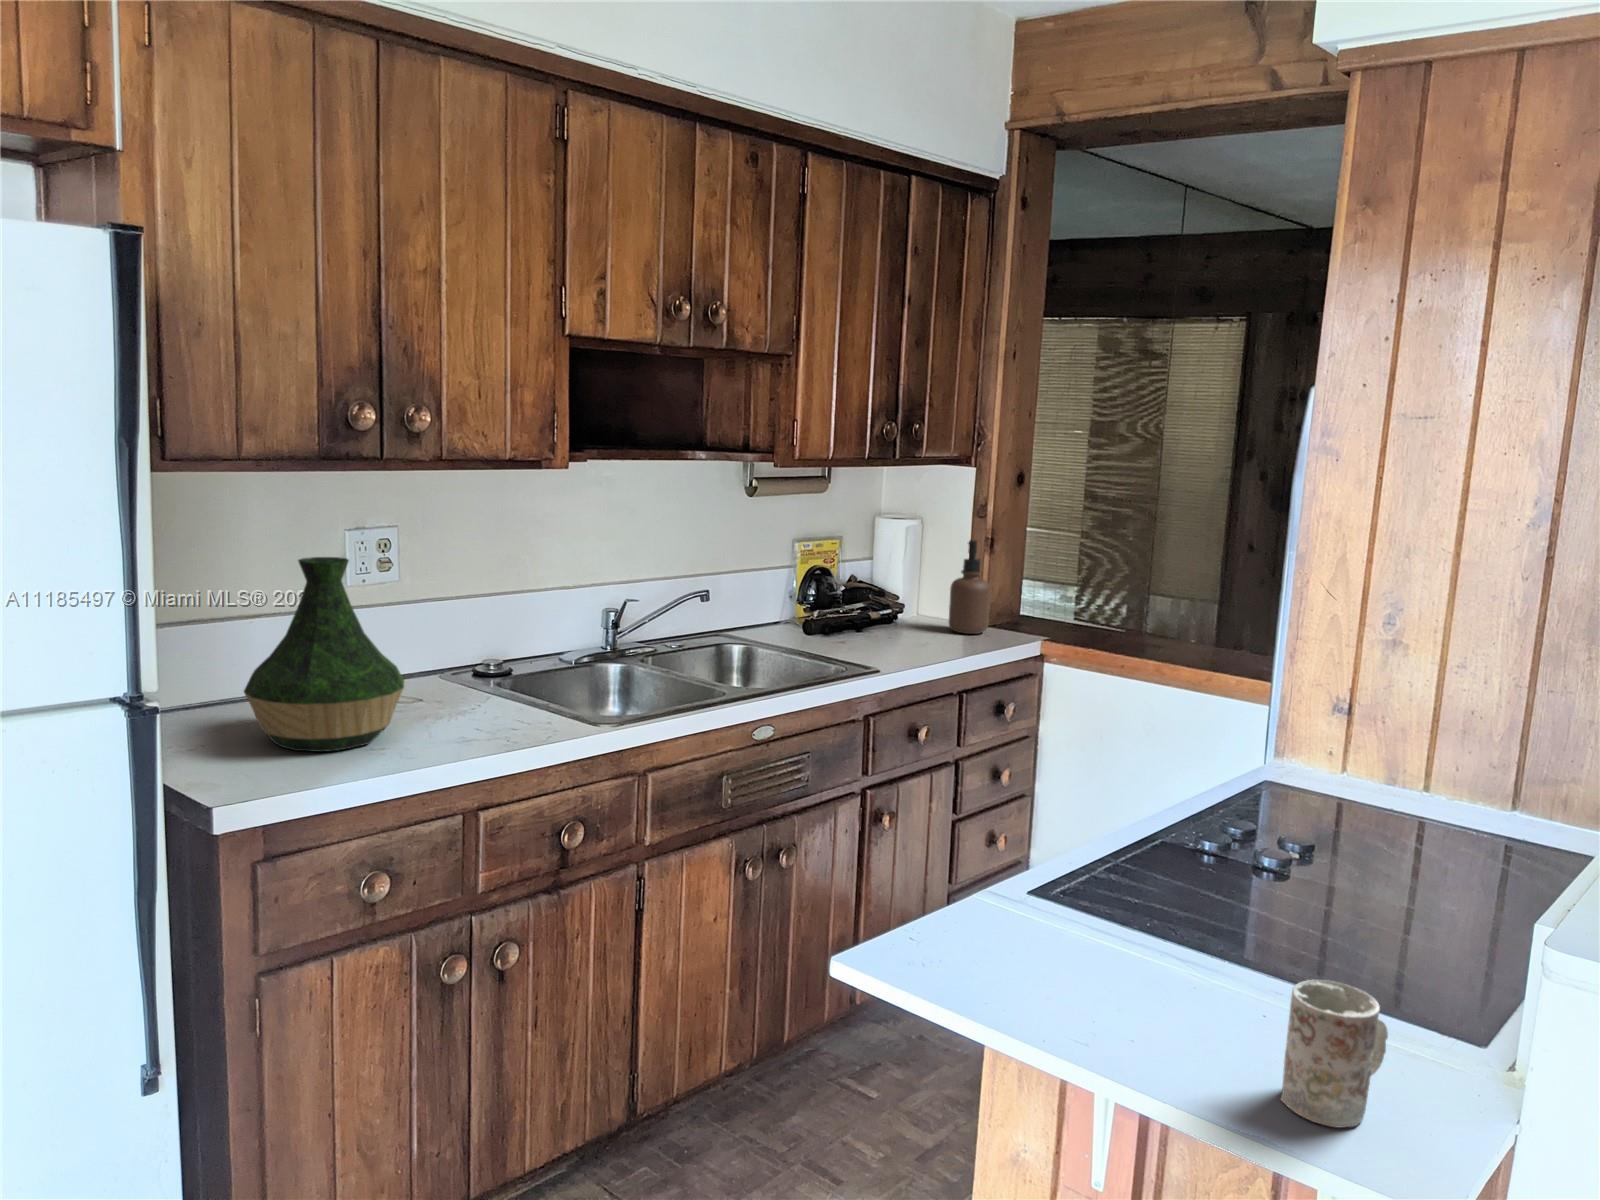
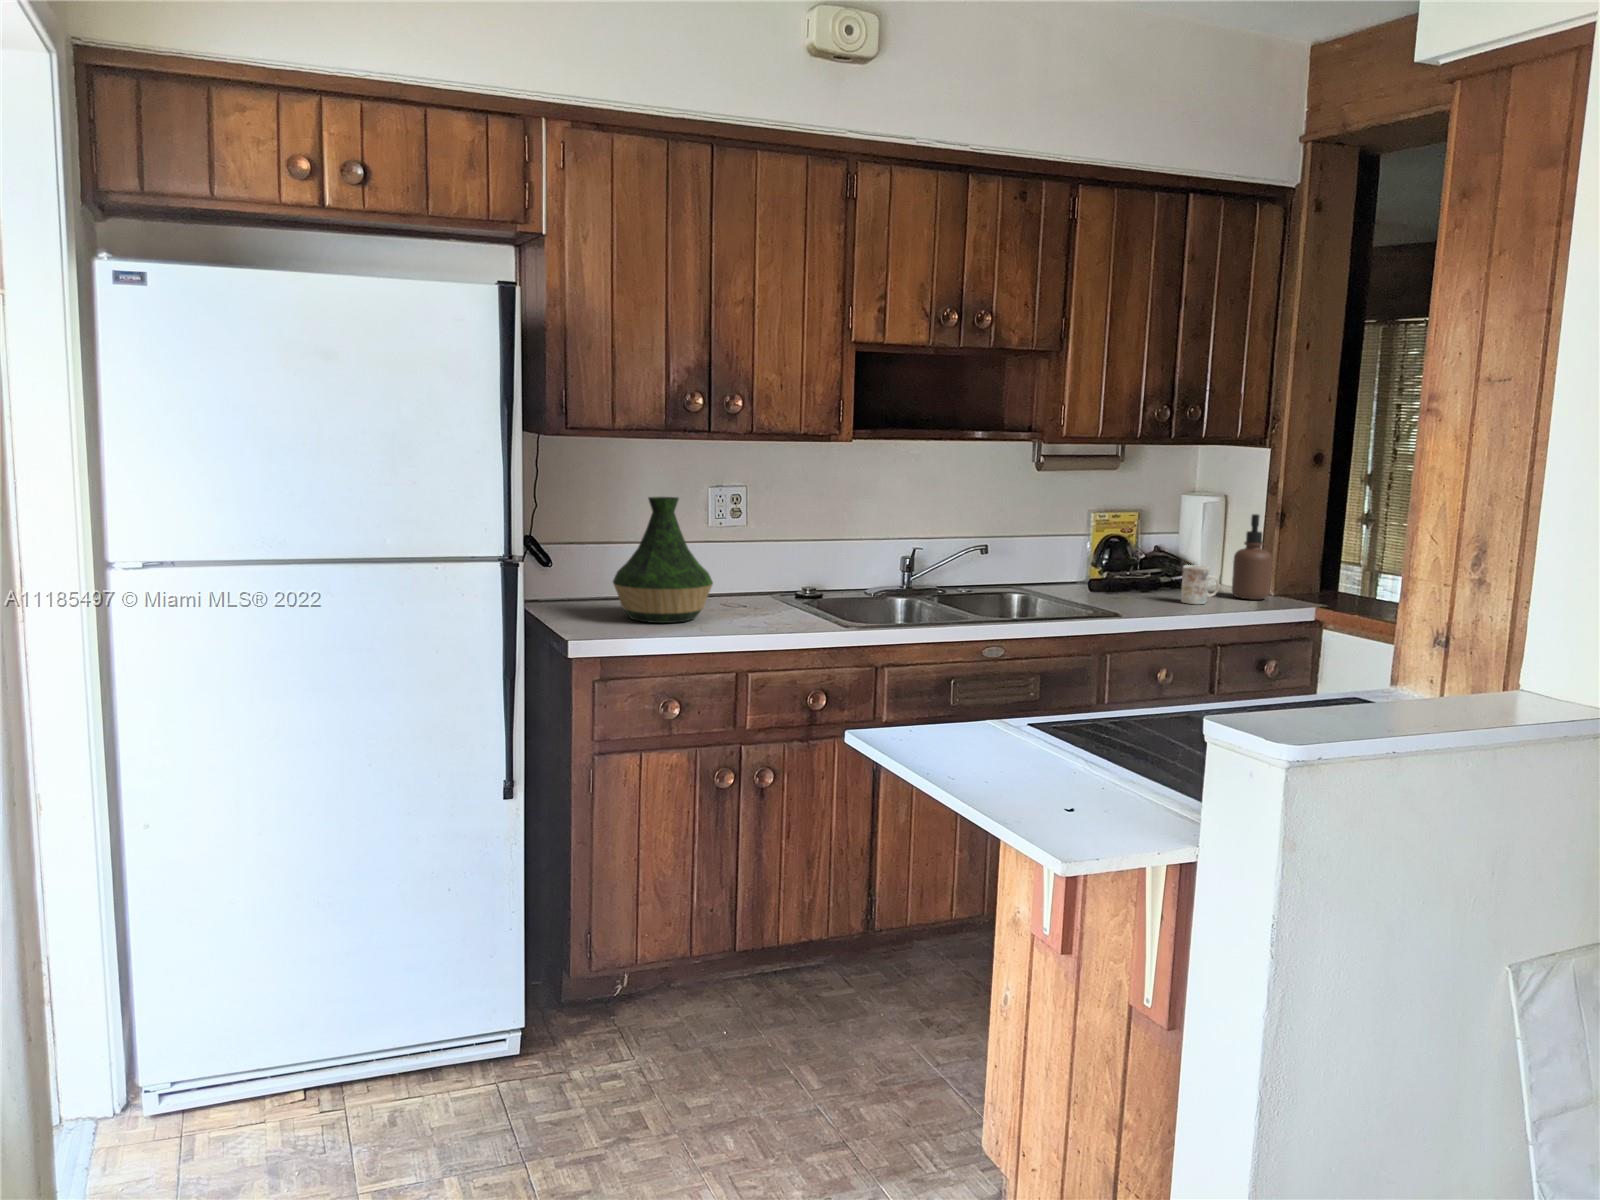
mug: present [1281,980,1388,1128] -> present [1181,565,1219,604]

